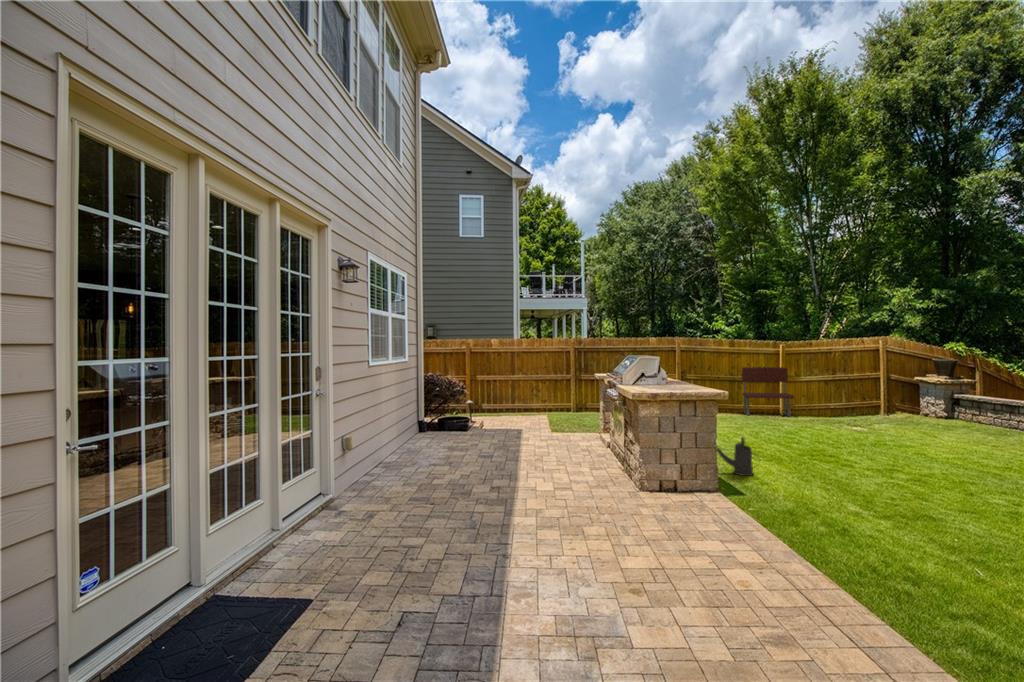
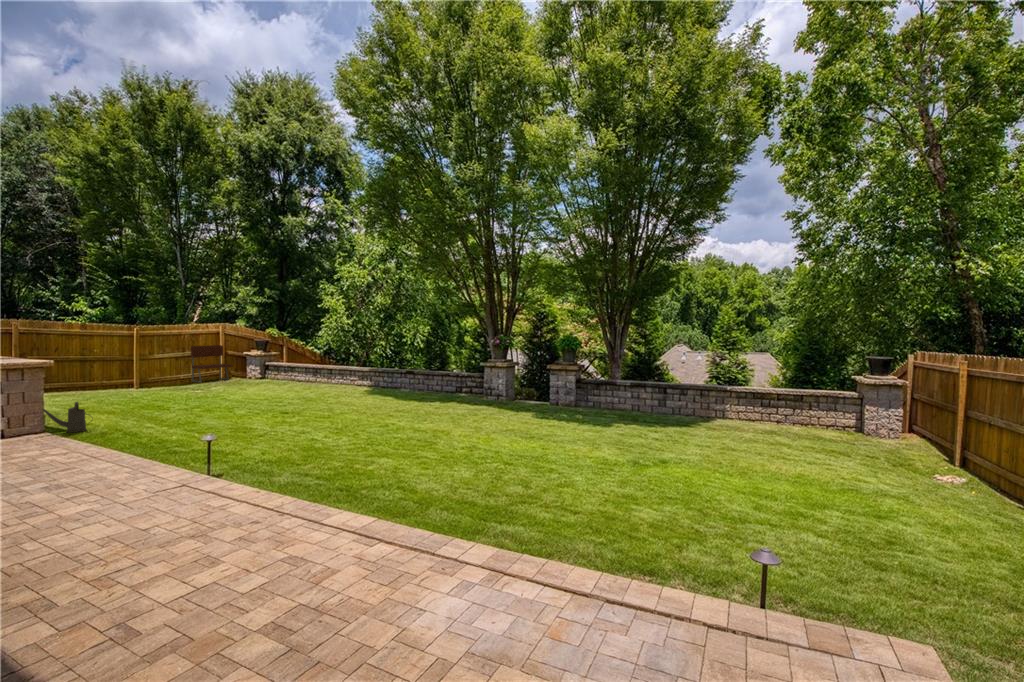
bench: present [742,367,794,417] -> present [191,345,233,383]

